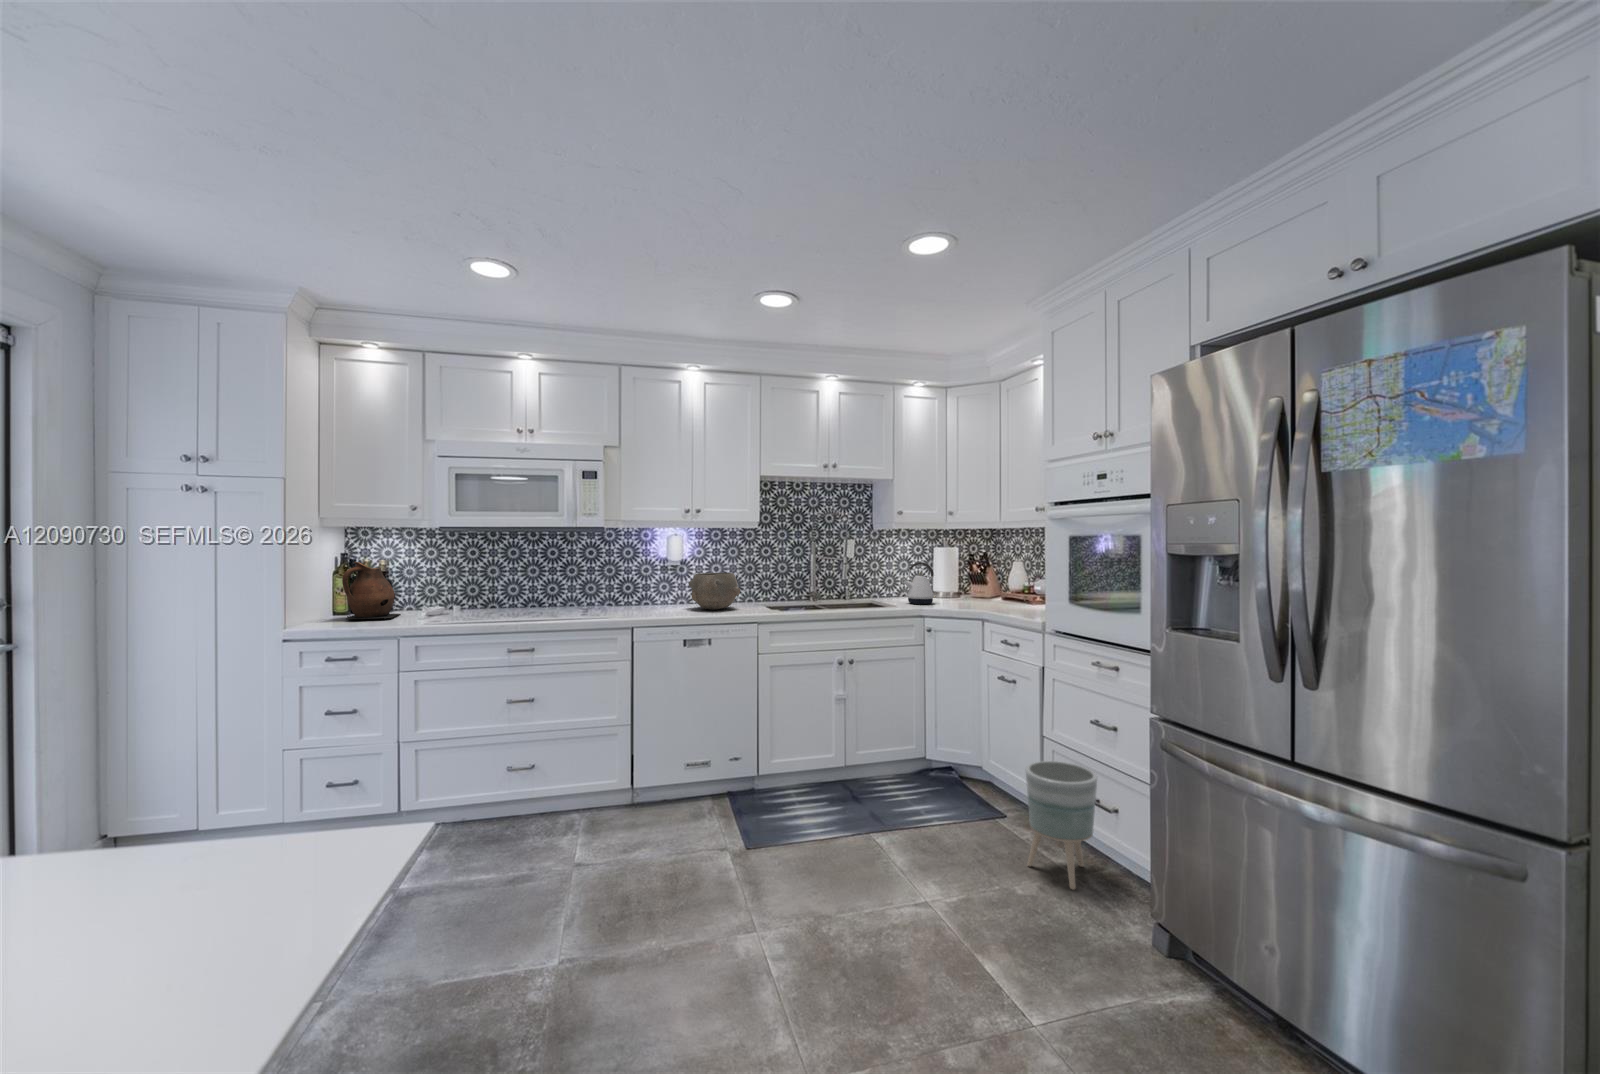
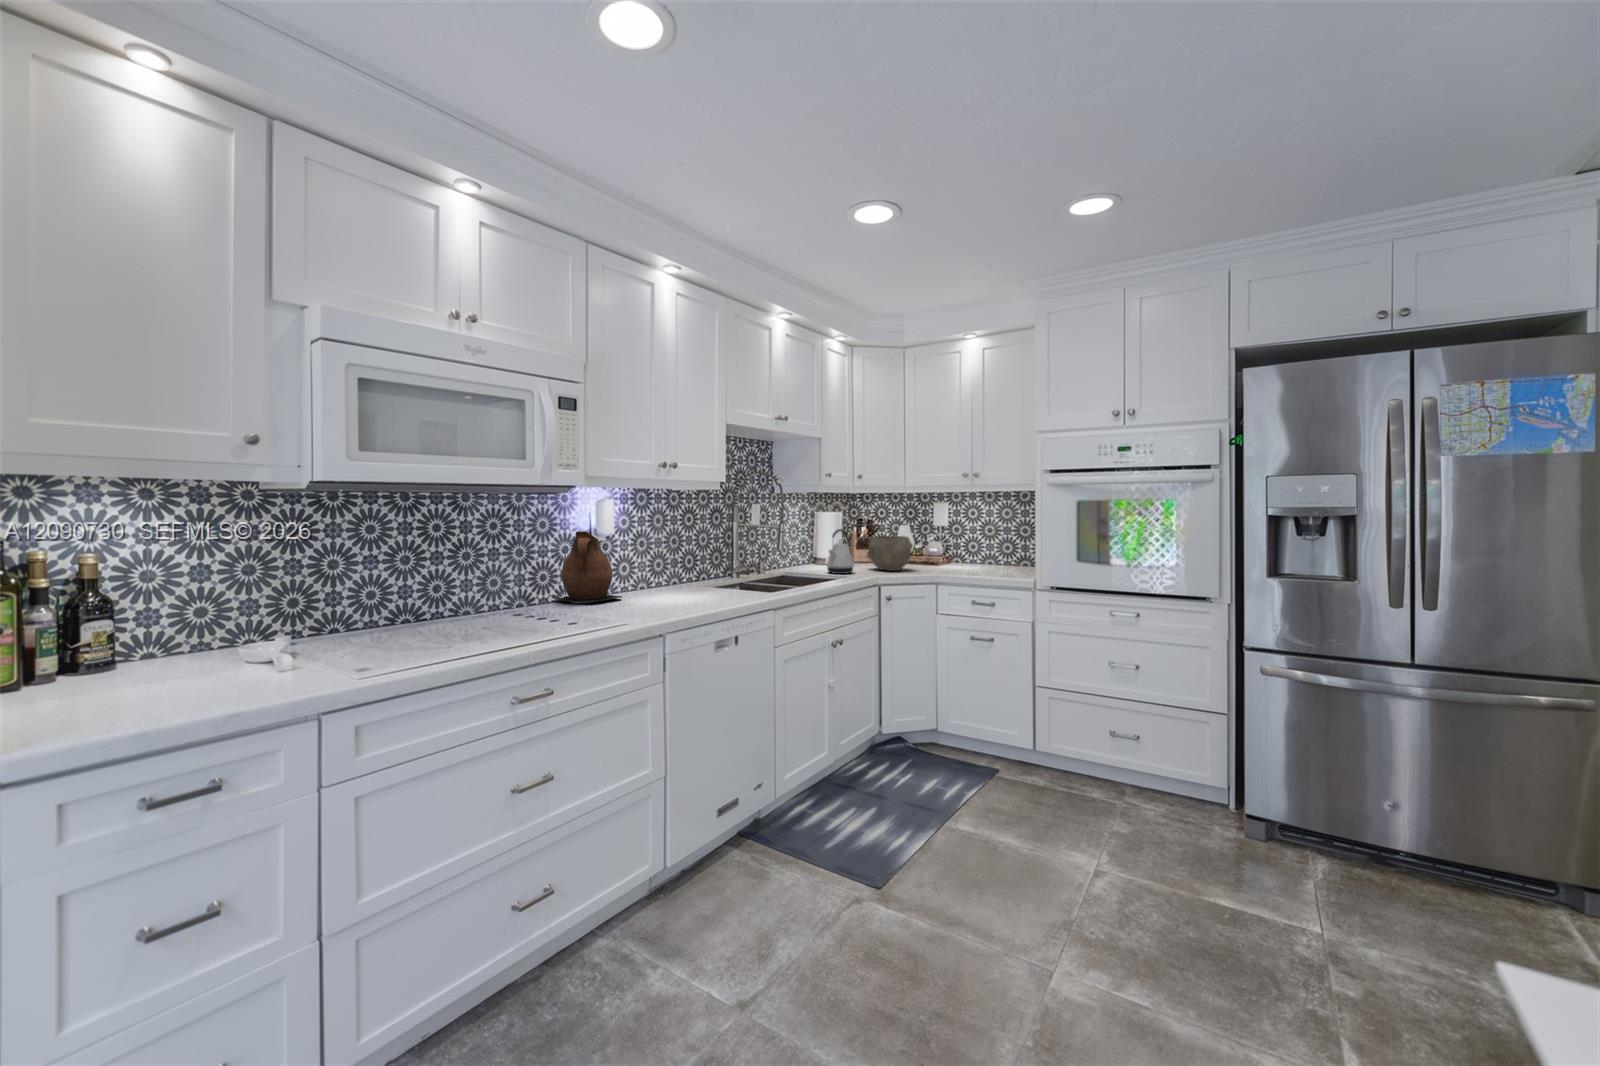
ceramic pitcher: present [342,562,401,619] -> present [557,531,622,603]
bowl: present [689,573,740,610] -> present [867,536,912,571]
planter: present [1026,761,1097,890] -> none [1076,703,1141,809]

